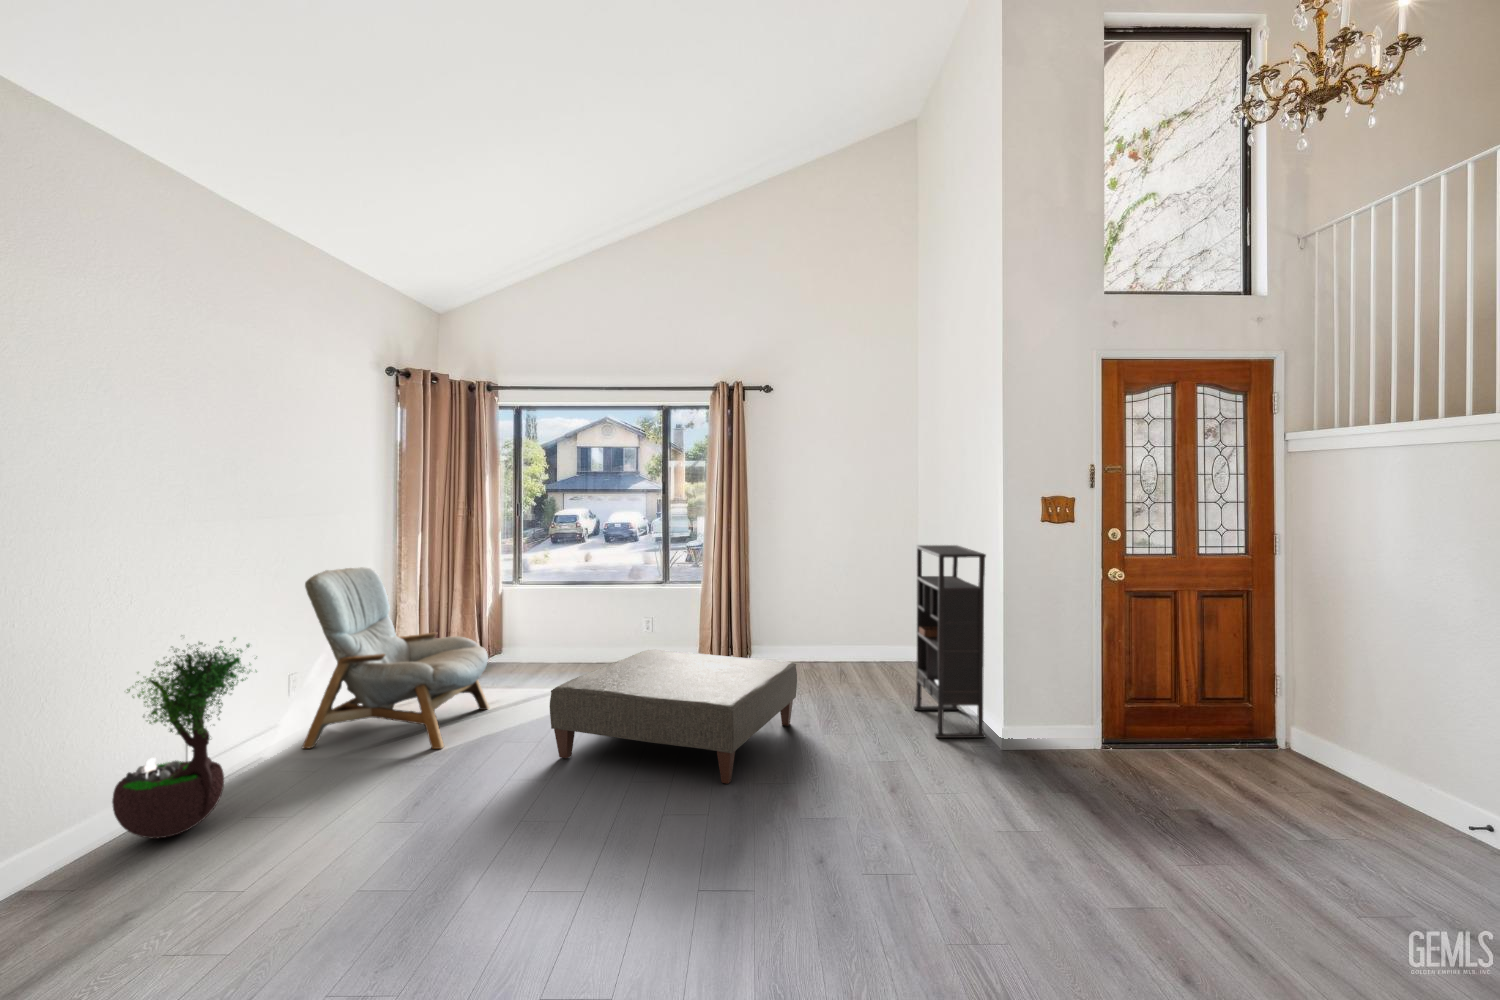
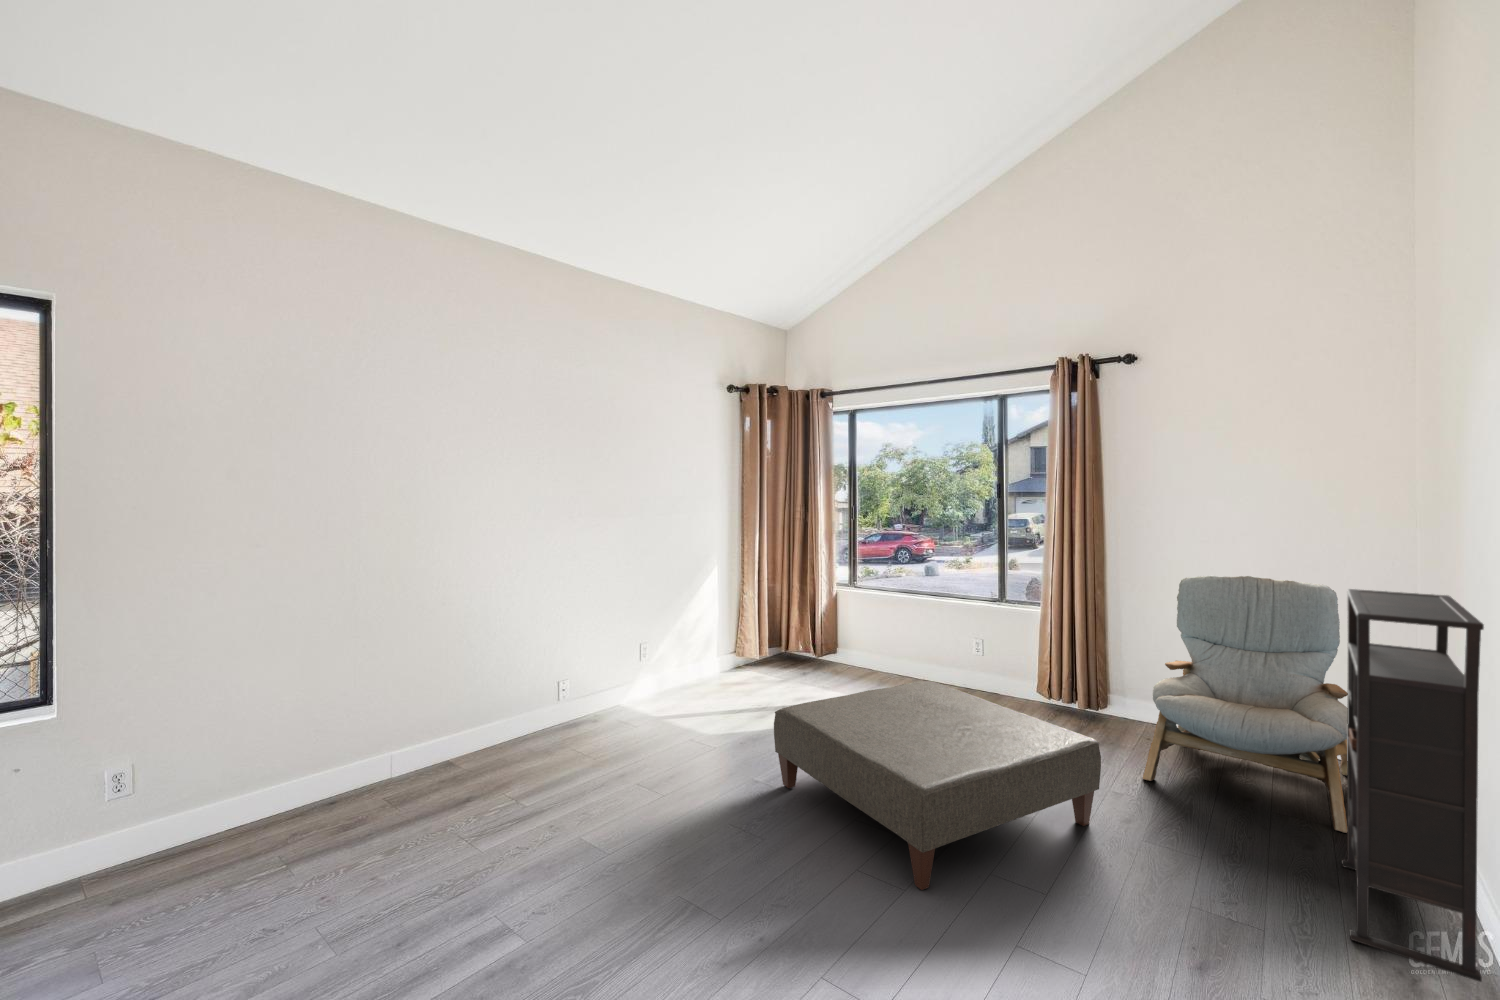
armchair: present [302,567,489,749] -> present [1143,576,1348,833]
potted tree: present [112,638,250,838] -> none [447,614,540,769]

